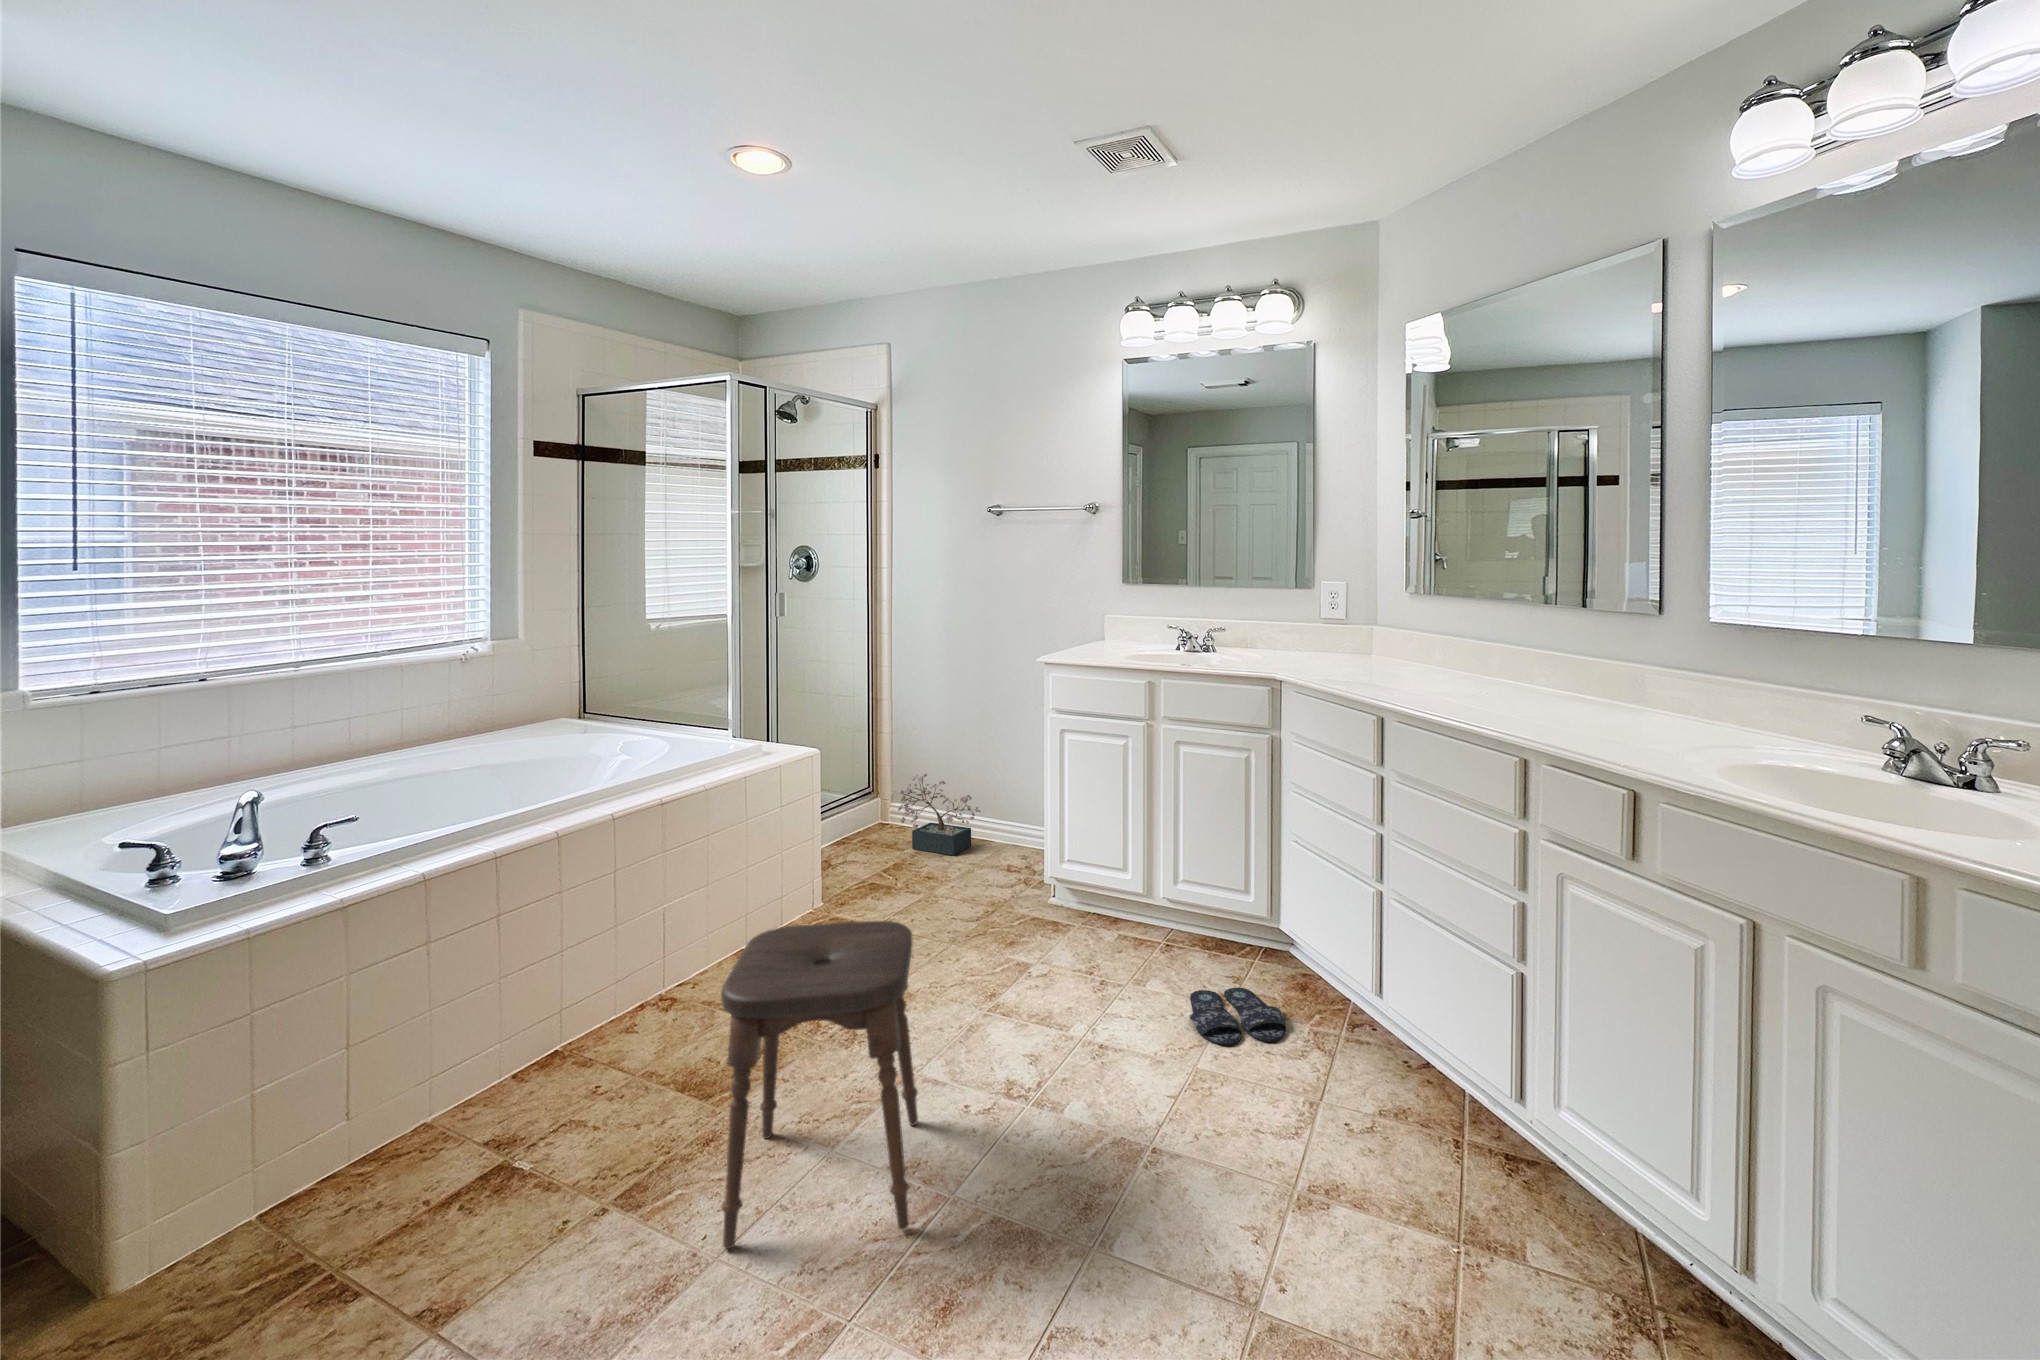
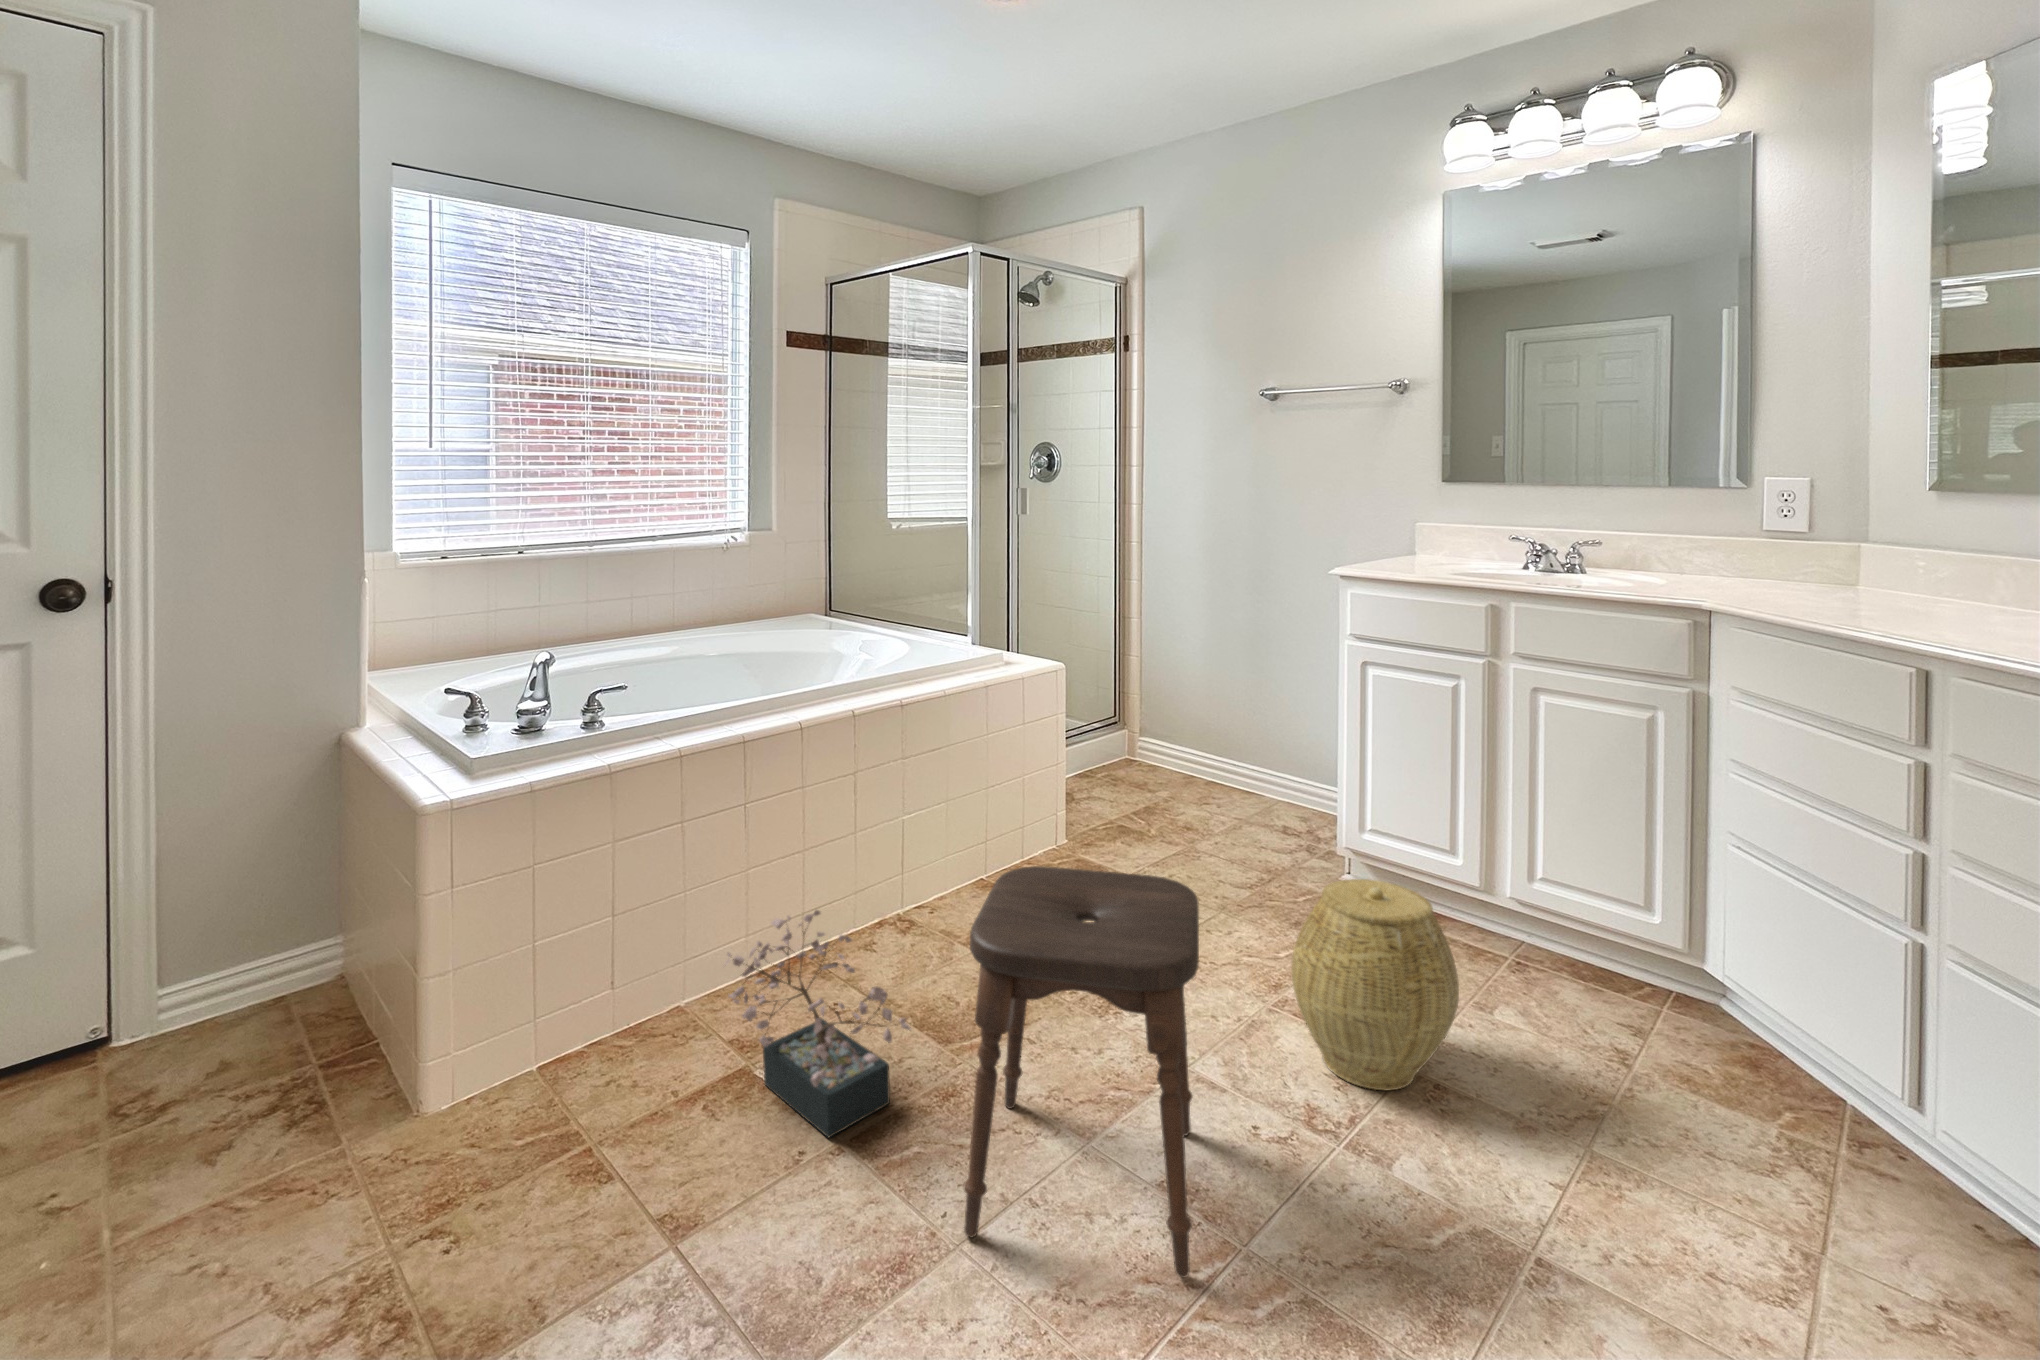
decorative plant: present [894,774,981,855] -> present [725,910,911,1137]
woven basket: none [997,900,1112,1059] -> present [1291,879,1459,1090]
slippers: present [1189,988,1286,1046] -> none [1567,1034,1745,1137]

